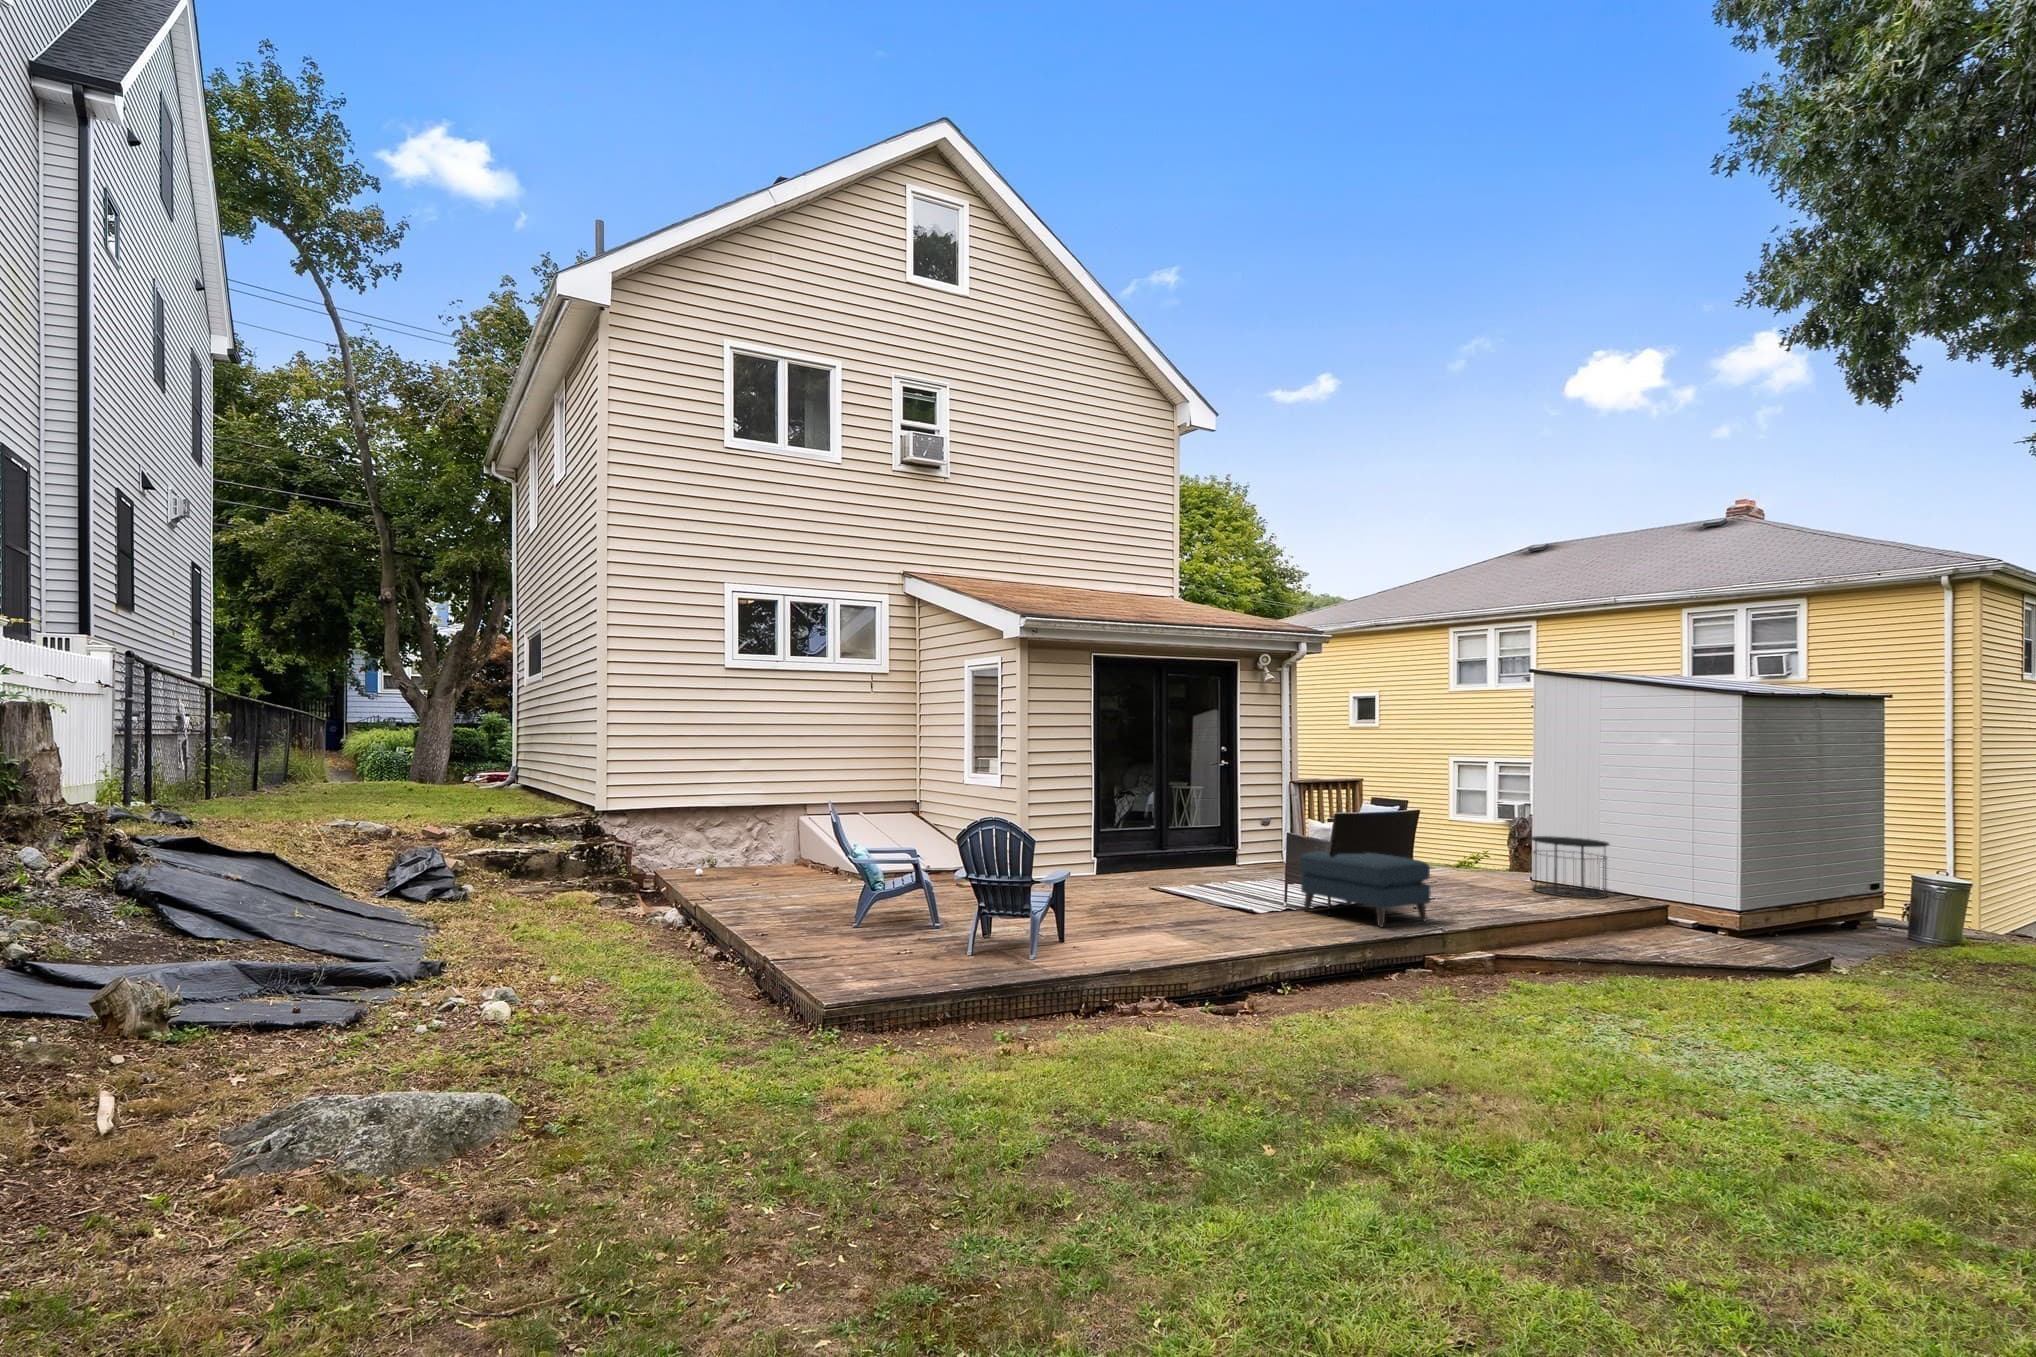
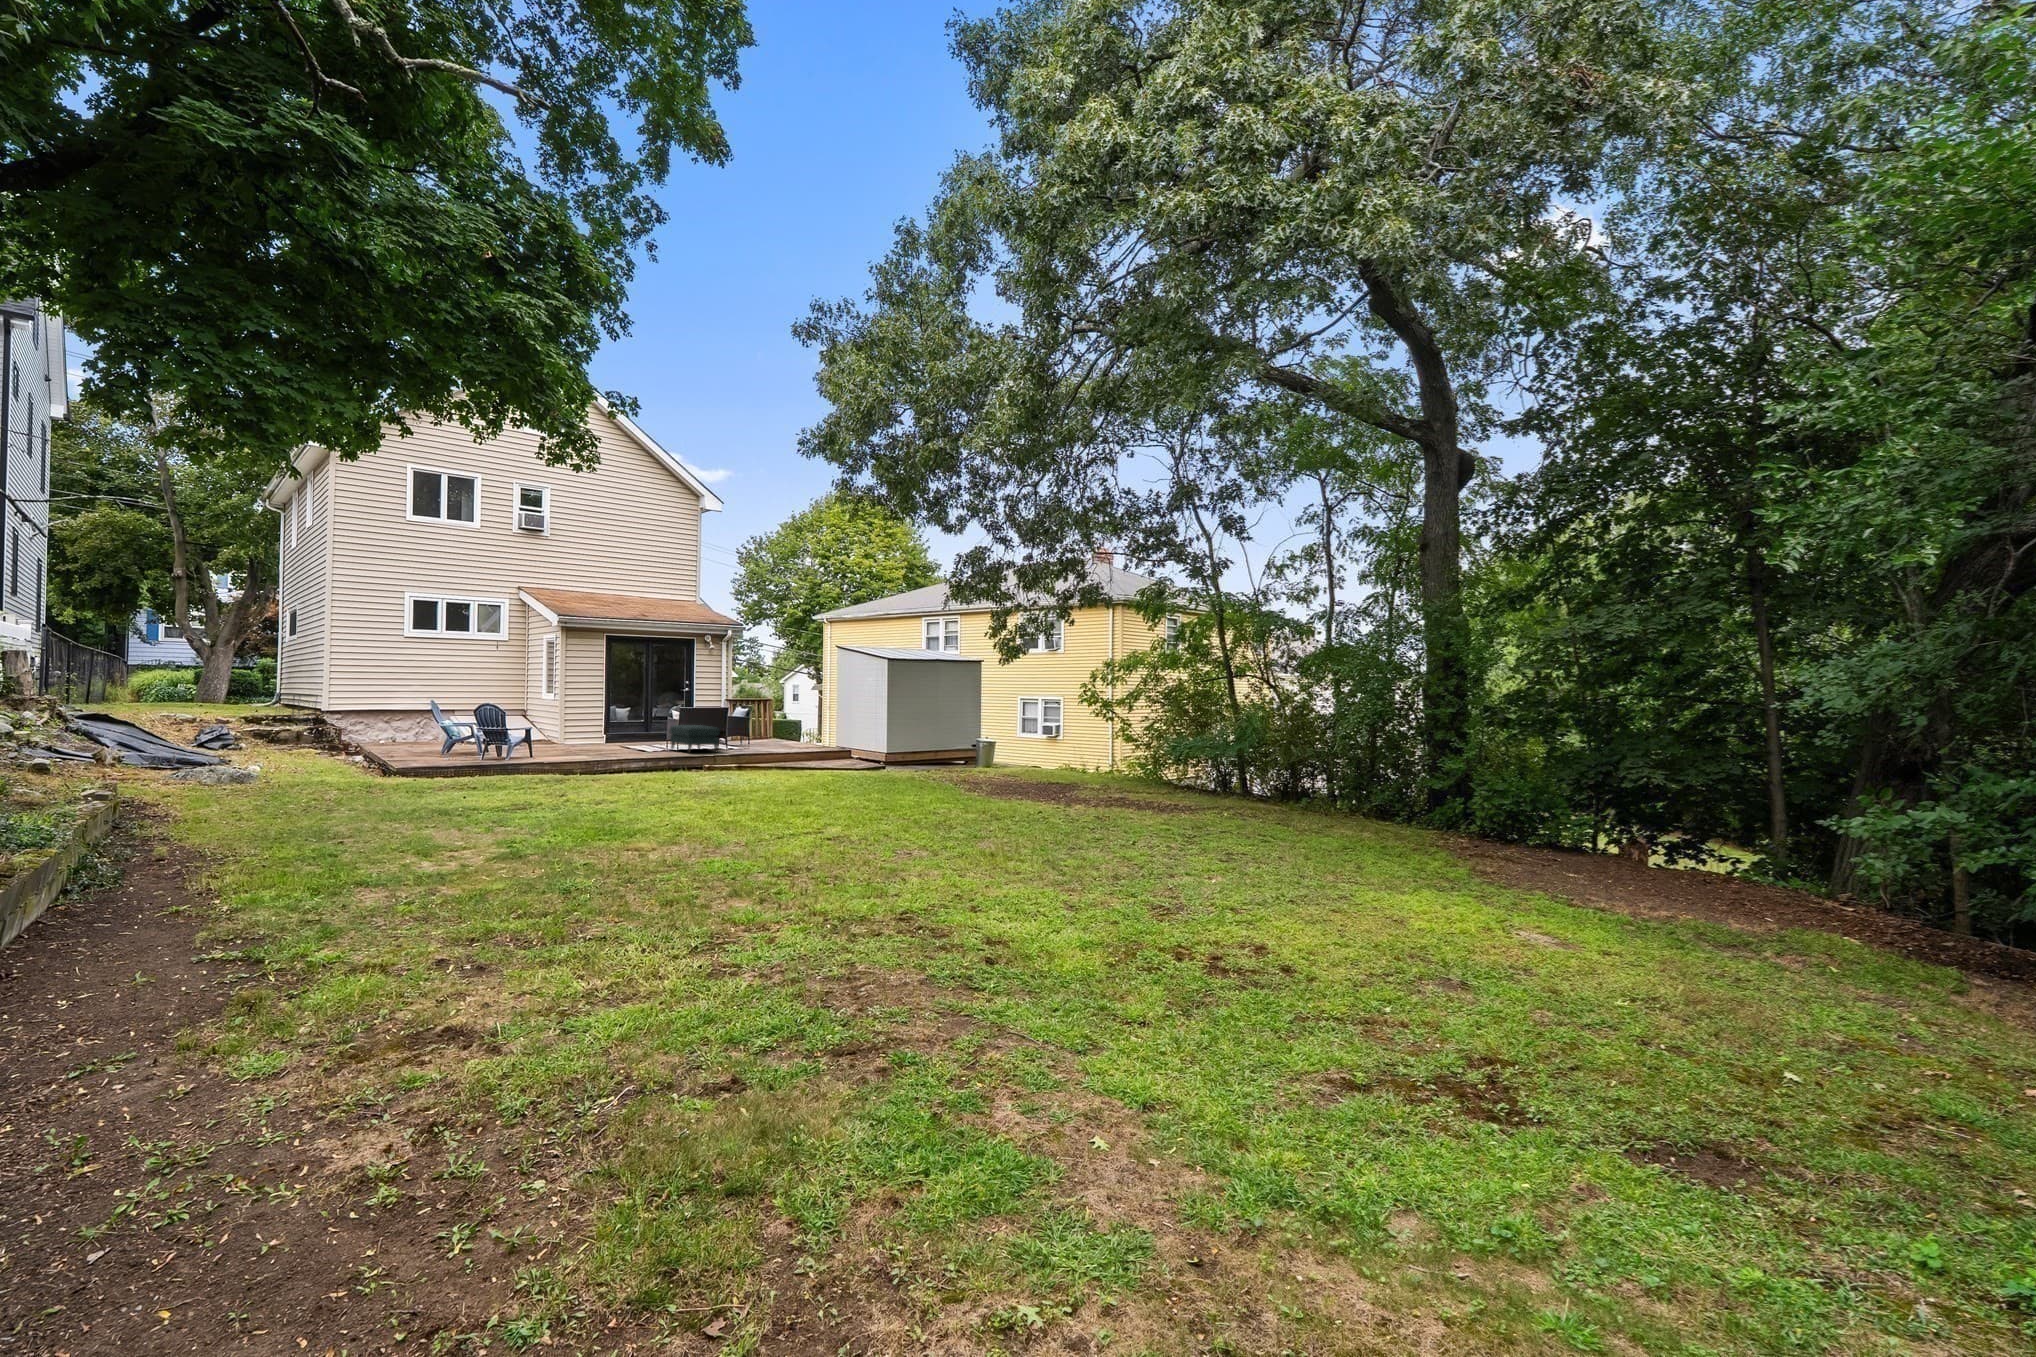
side table: present [1531,836,1609,899] -> present [276,694,317,720]

